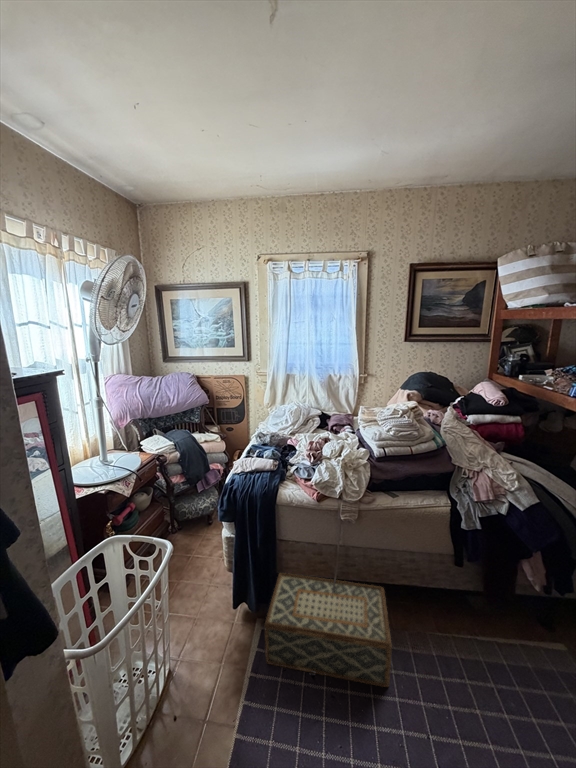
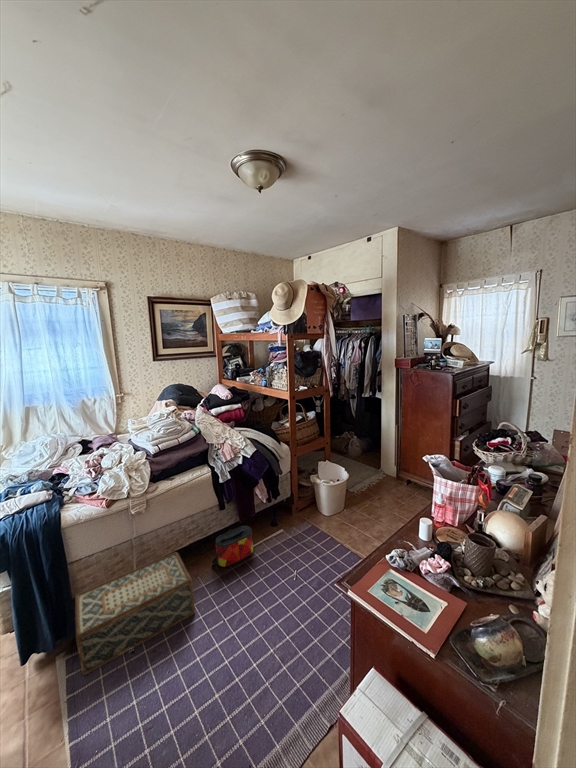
bag: none [427,597,501,657] -> present [212,526,253,568]

